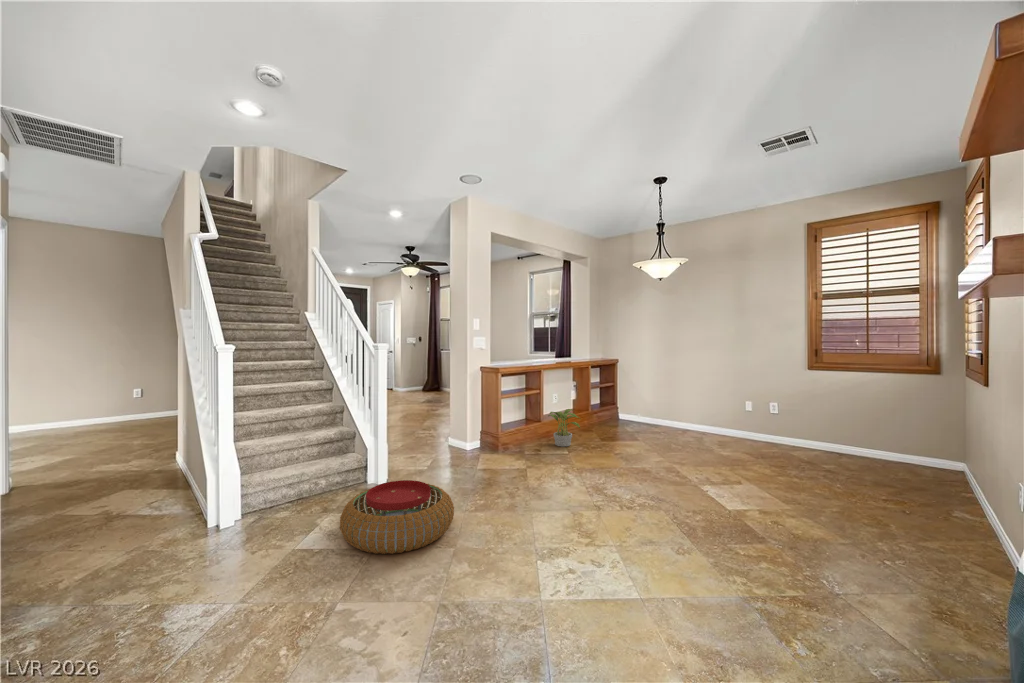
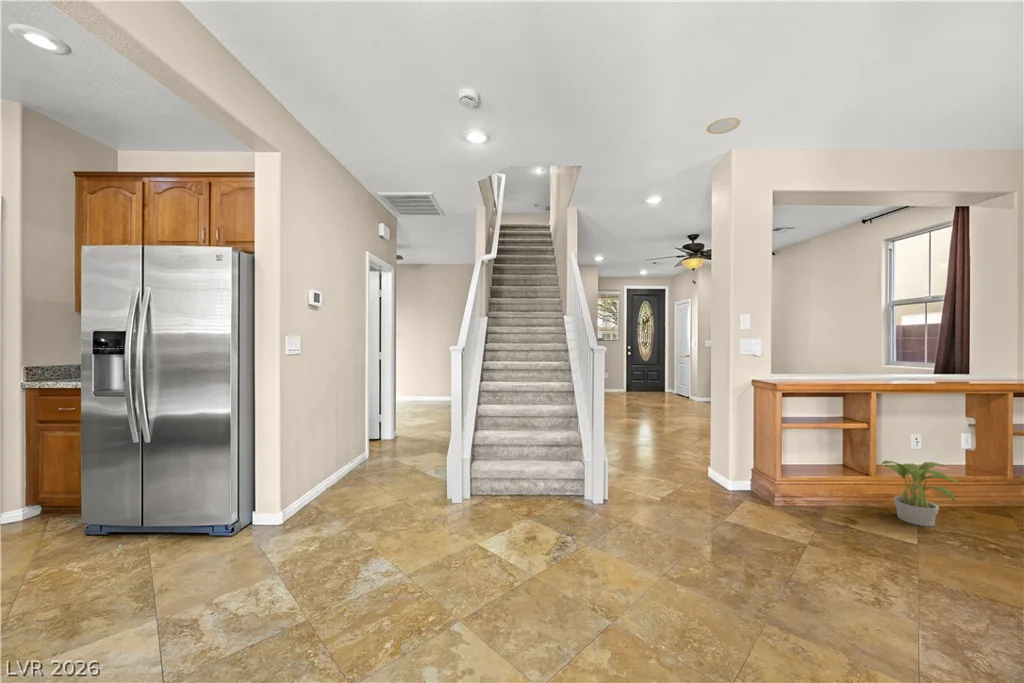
pouf: present [340,480,454,554] -> none [510,504,641,601]

